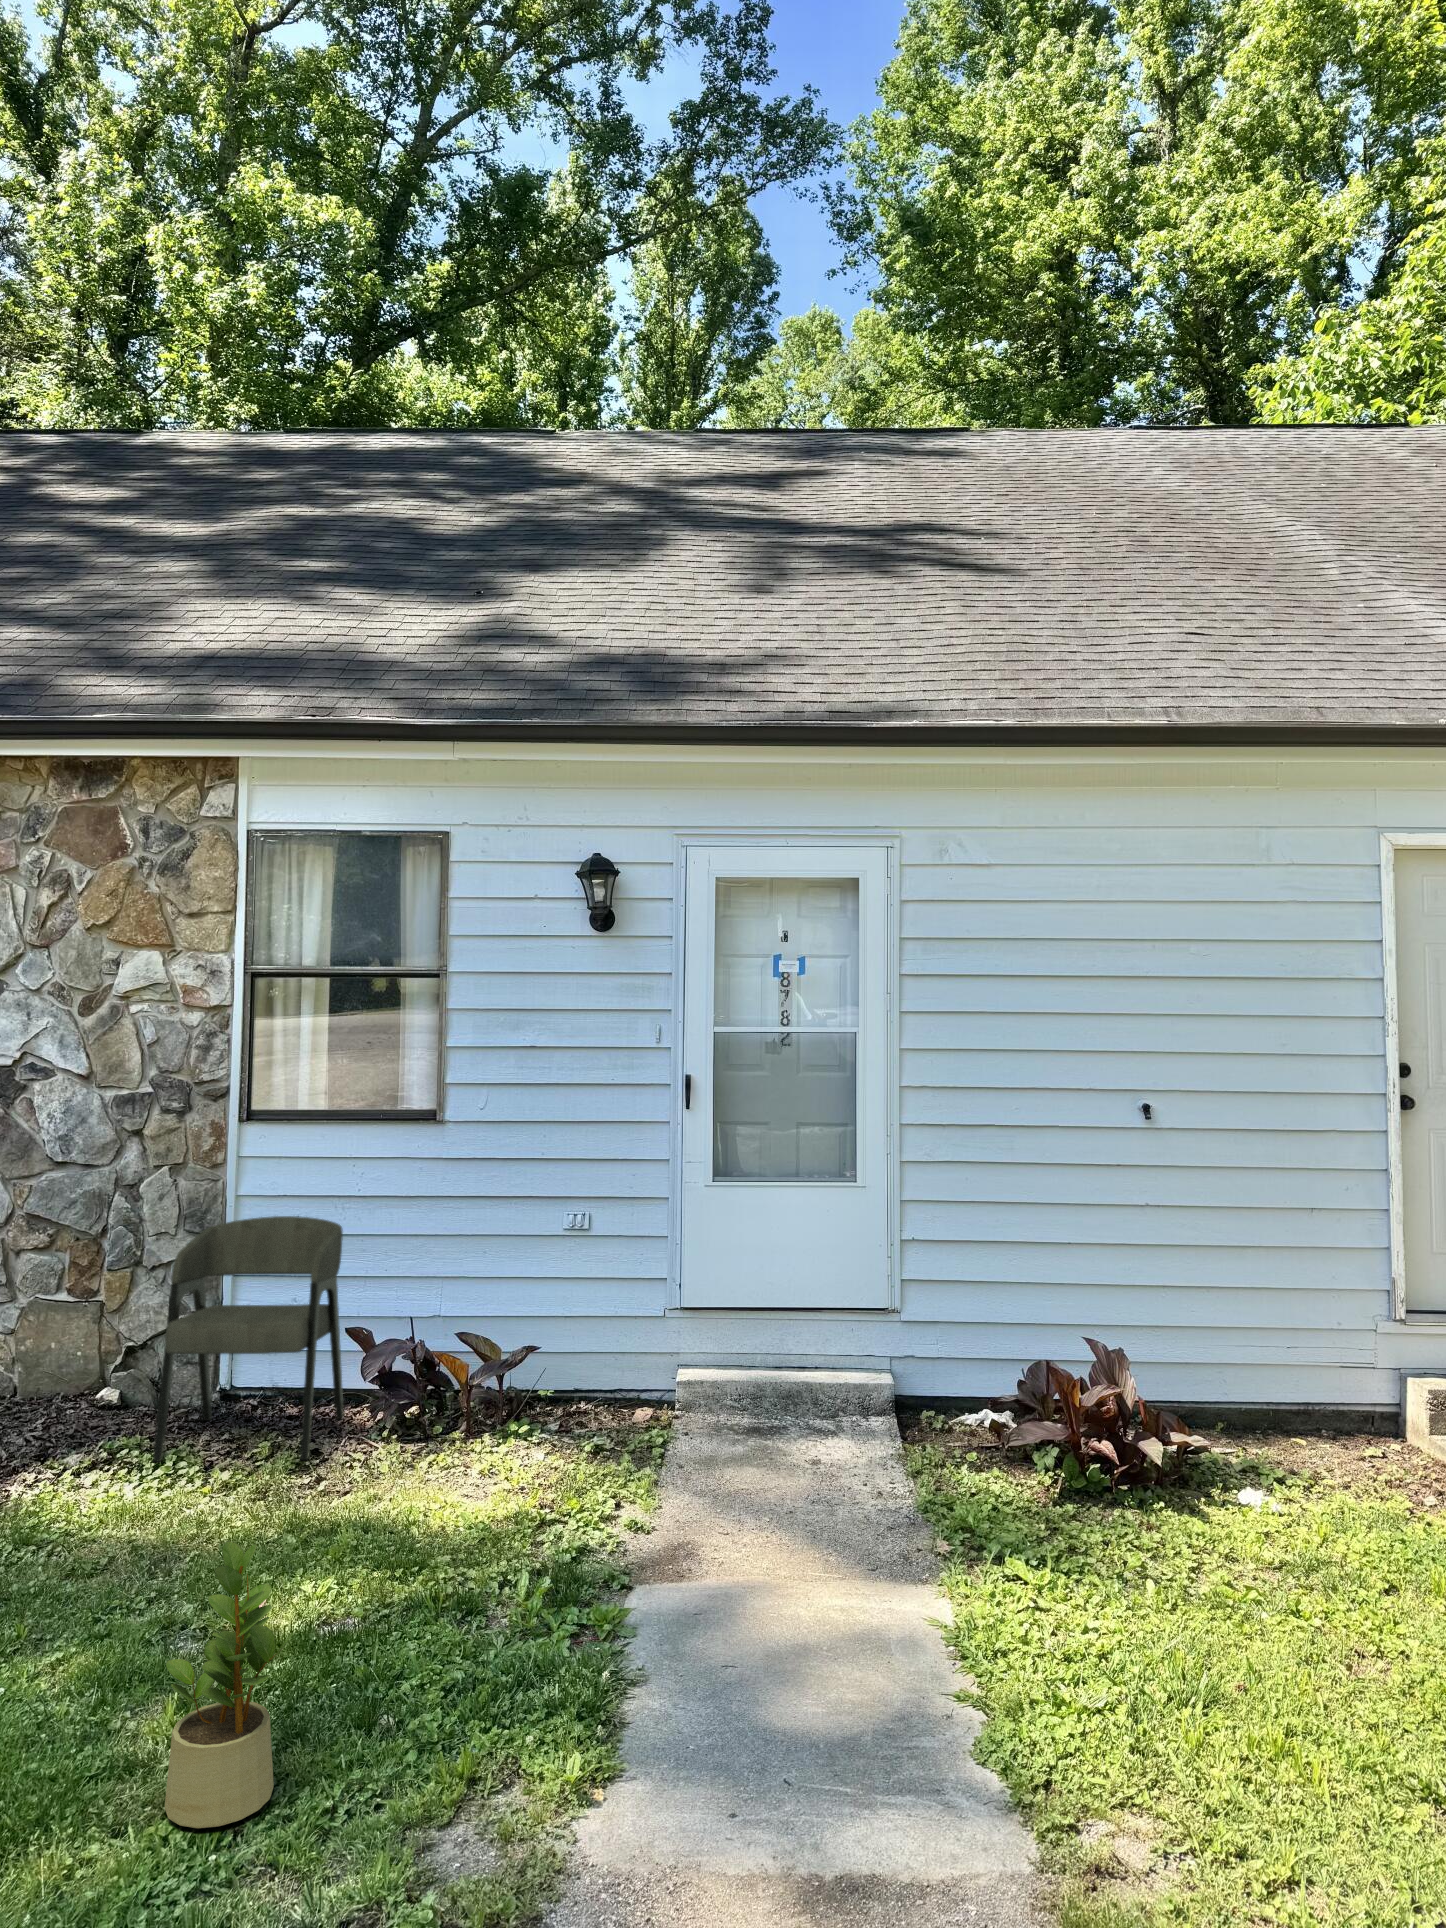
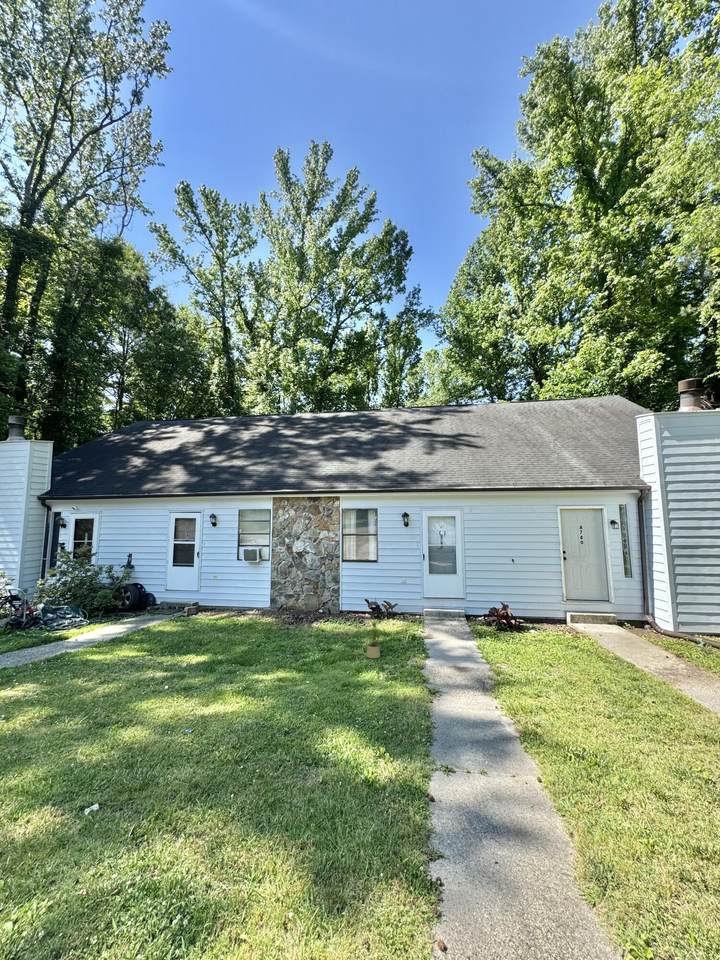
chair: present [153,1216,344,1462] -> none [333,579,362,622]

